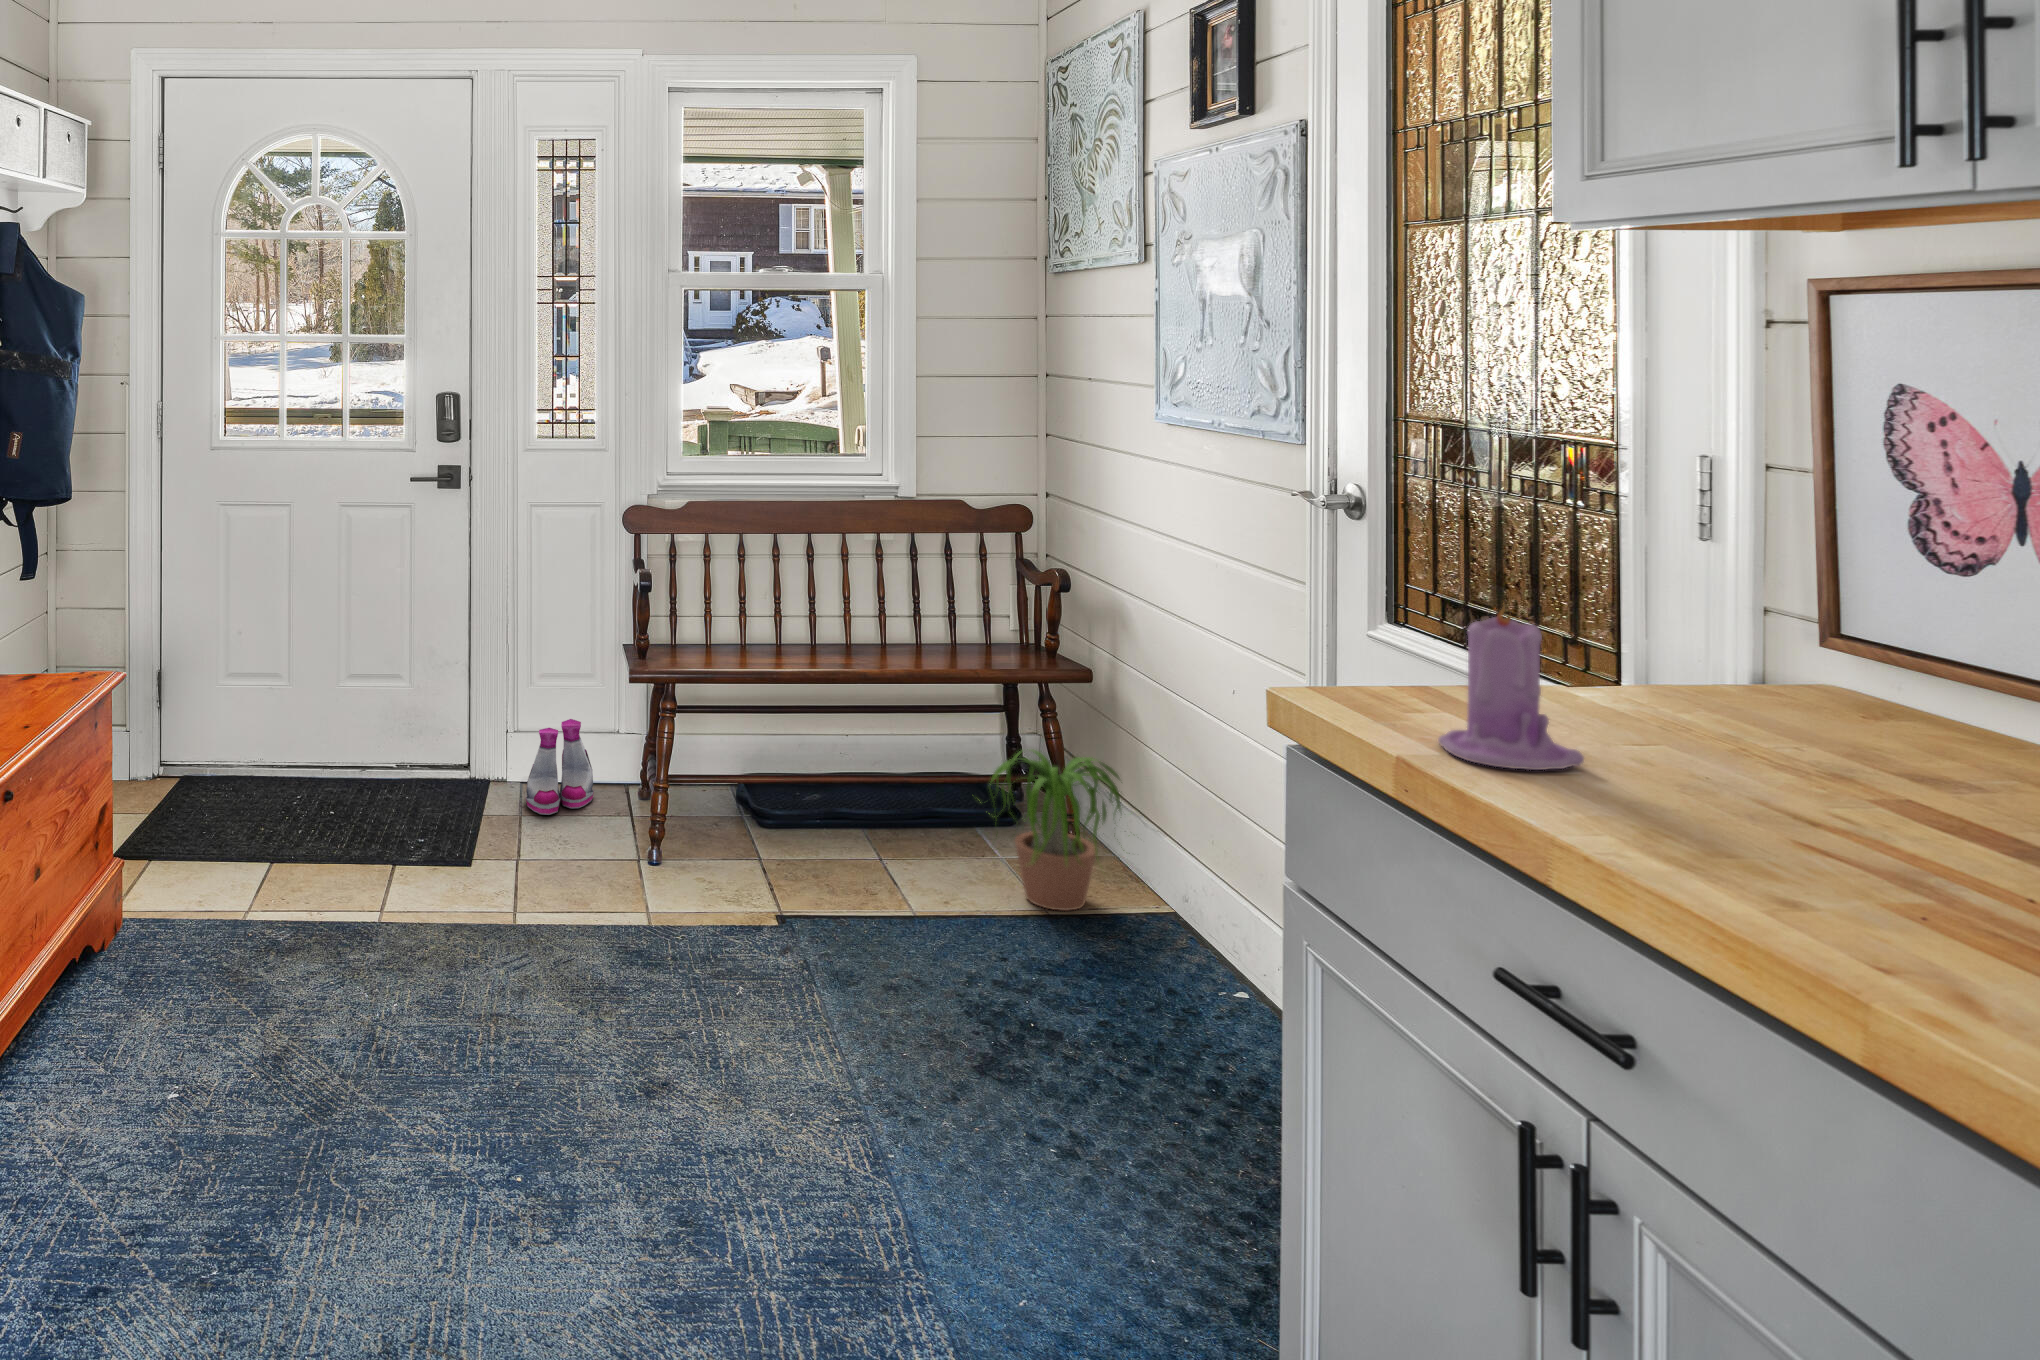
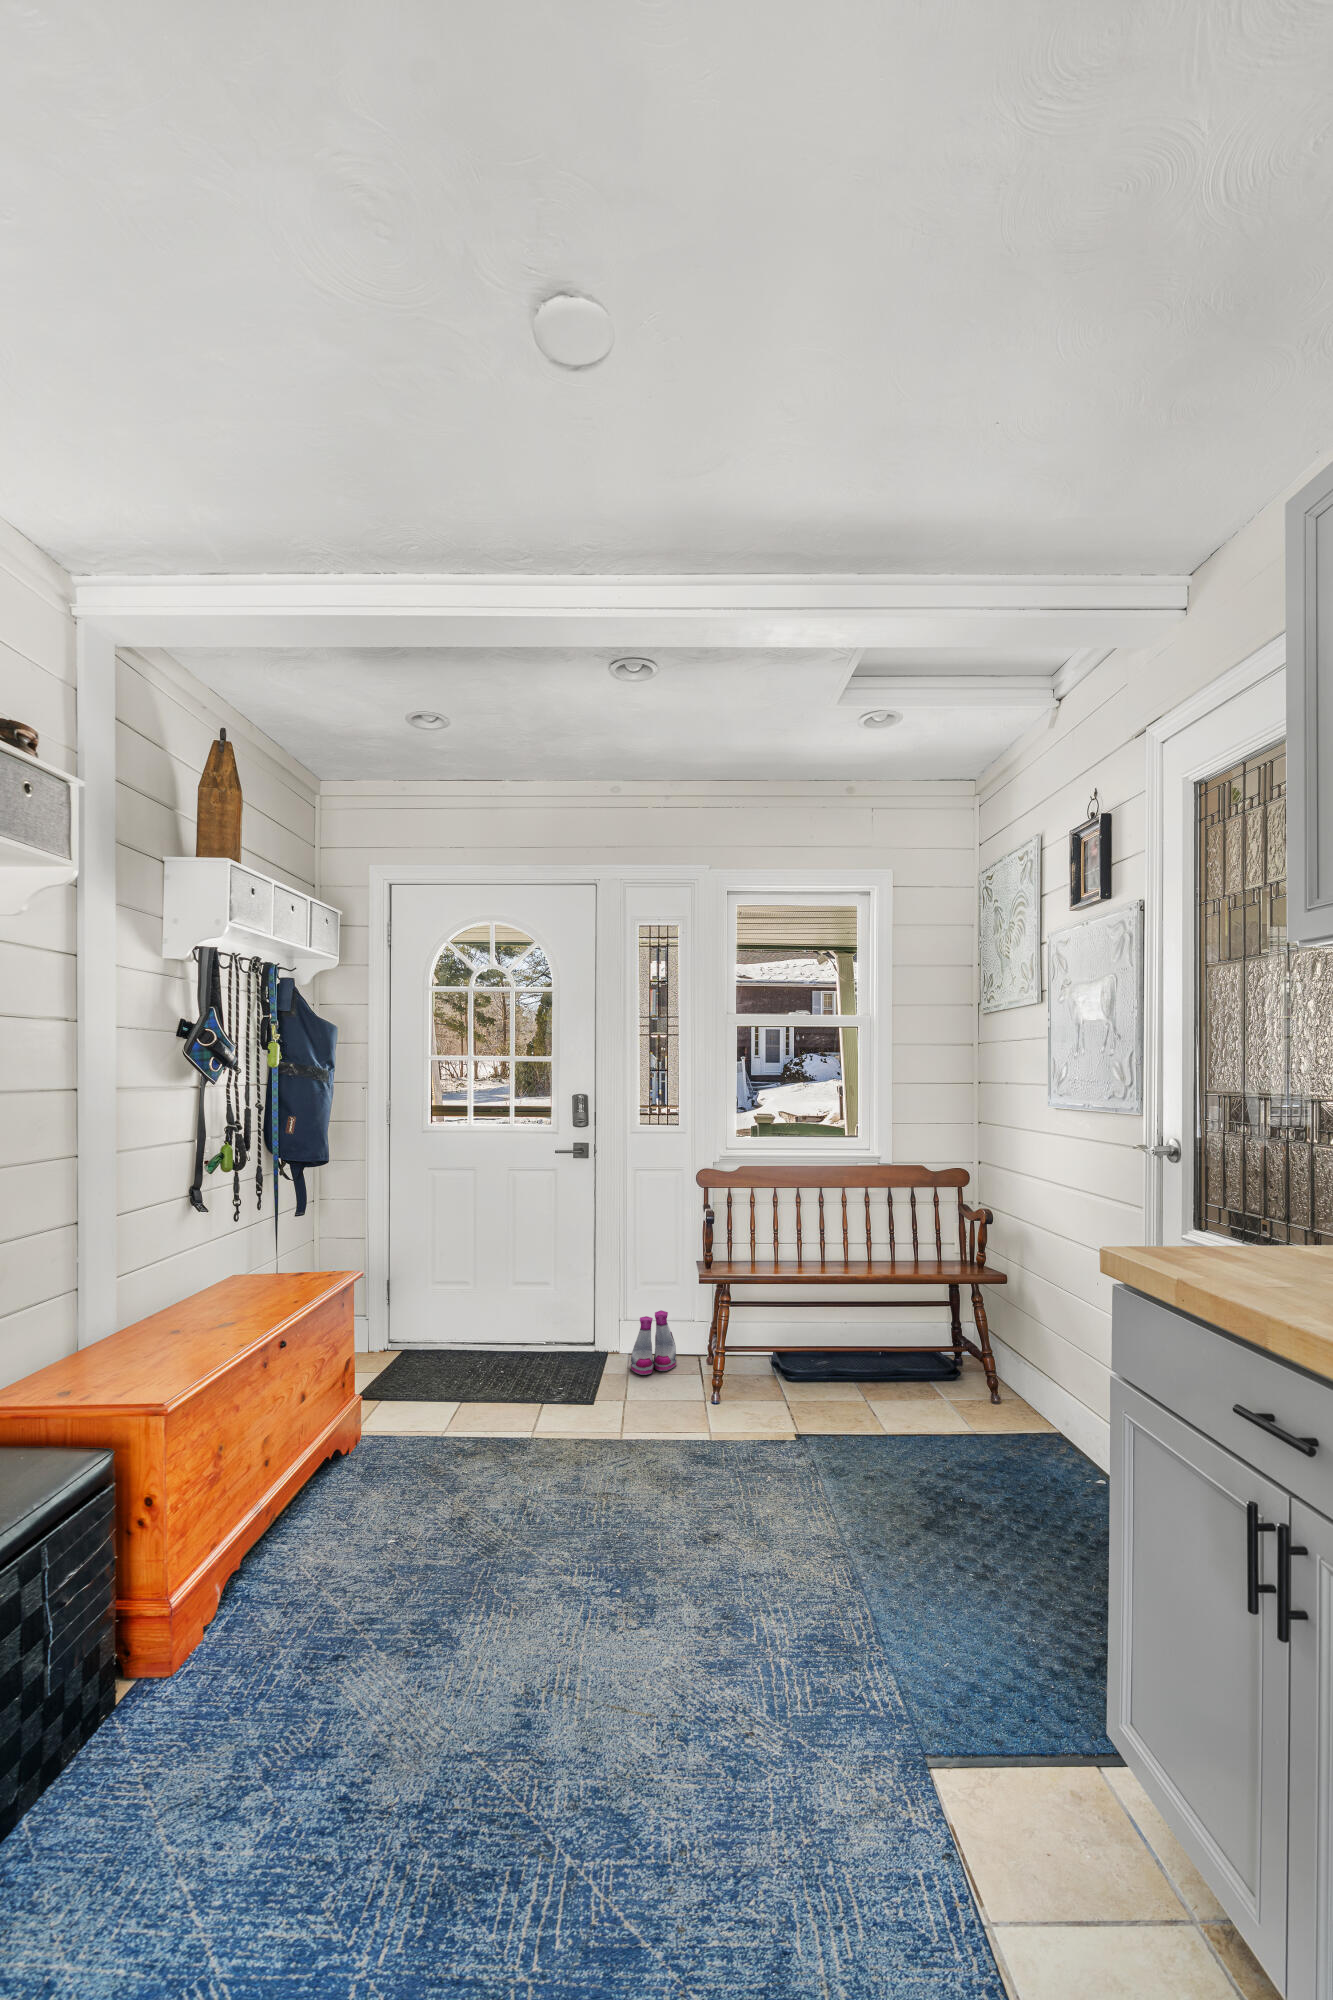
candle: present [1438,603,1584,770] -> none [1165,1170,1247,1269]
potted plant: present [980,750,1121,910] -> none [924,1322,1038,1431]

